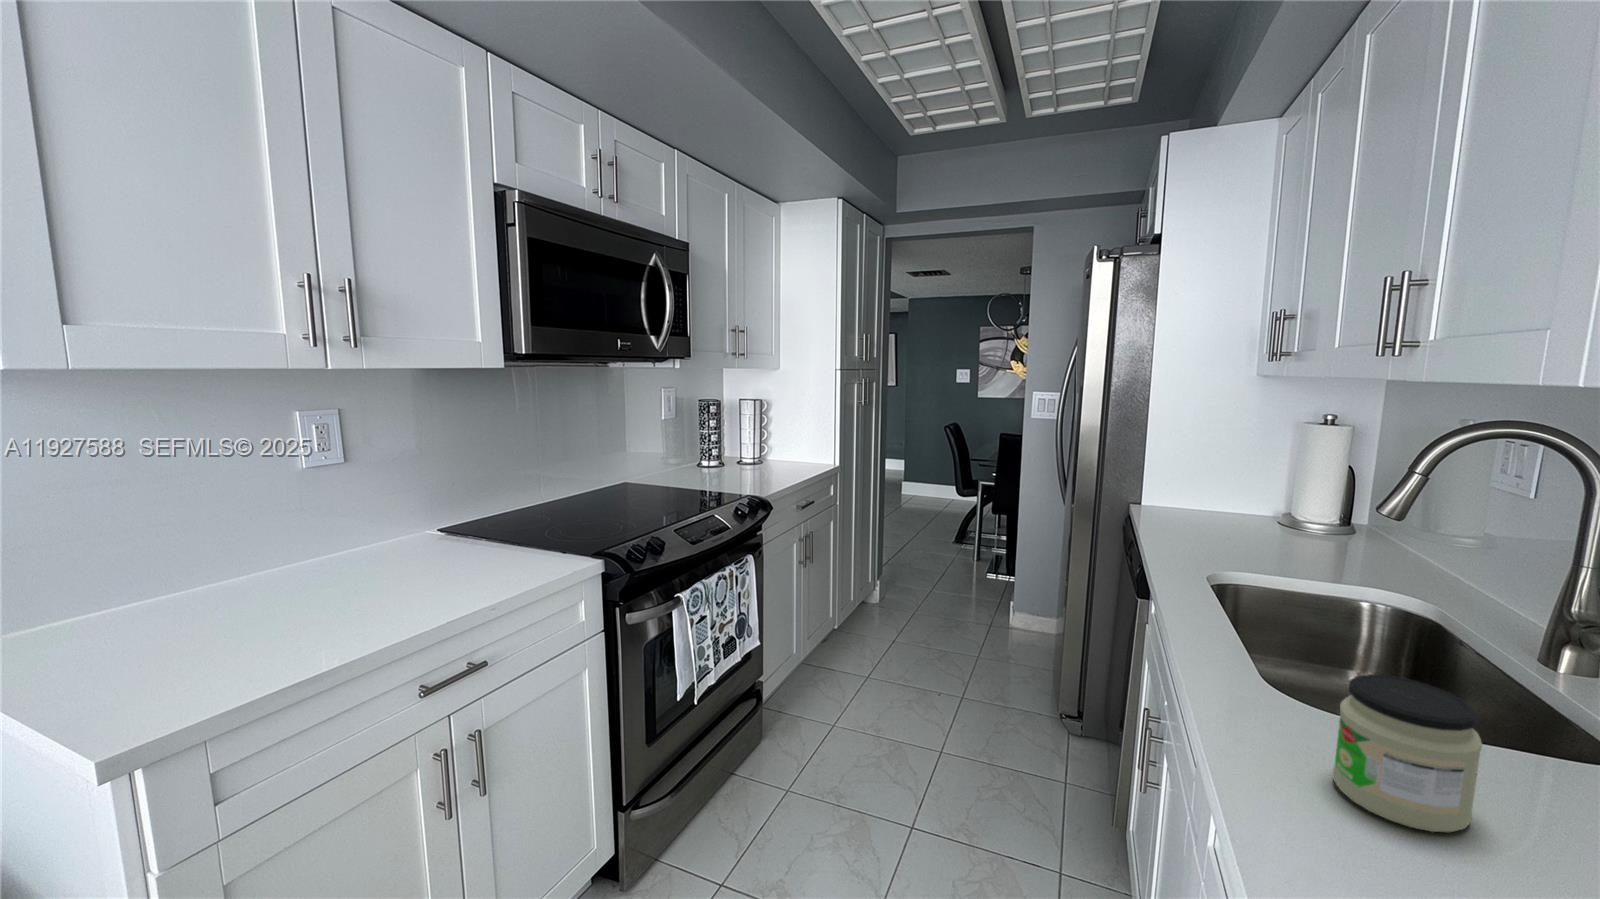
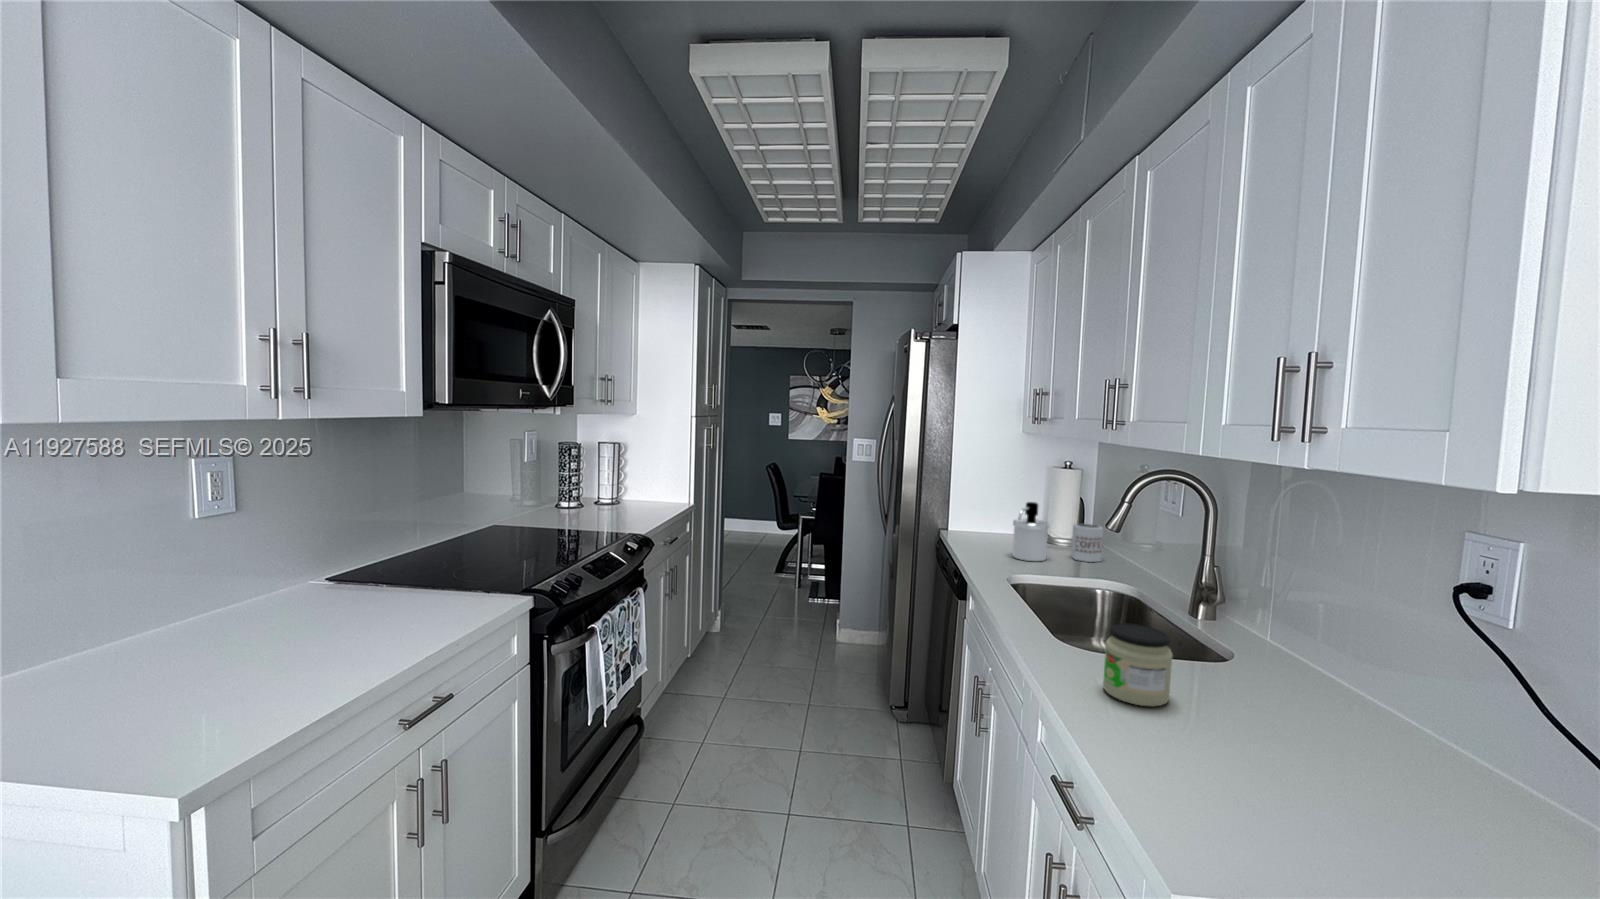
soap dispenser: none [1228,468,1288,551] -> present [1013,502,1049,561]
mug: none [1324,500,1381,556] -> present [1071,524,1103,562]

